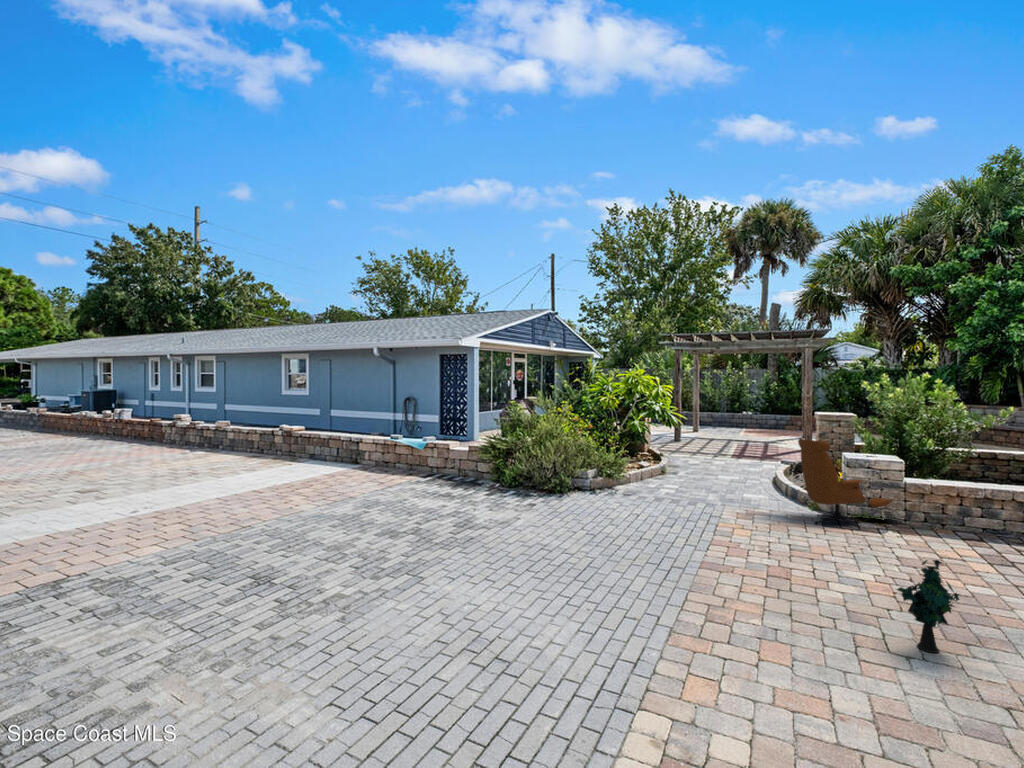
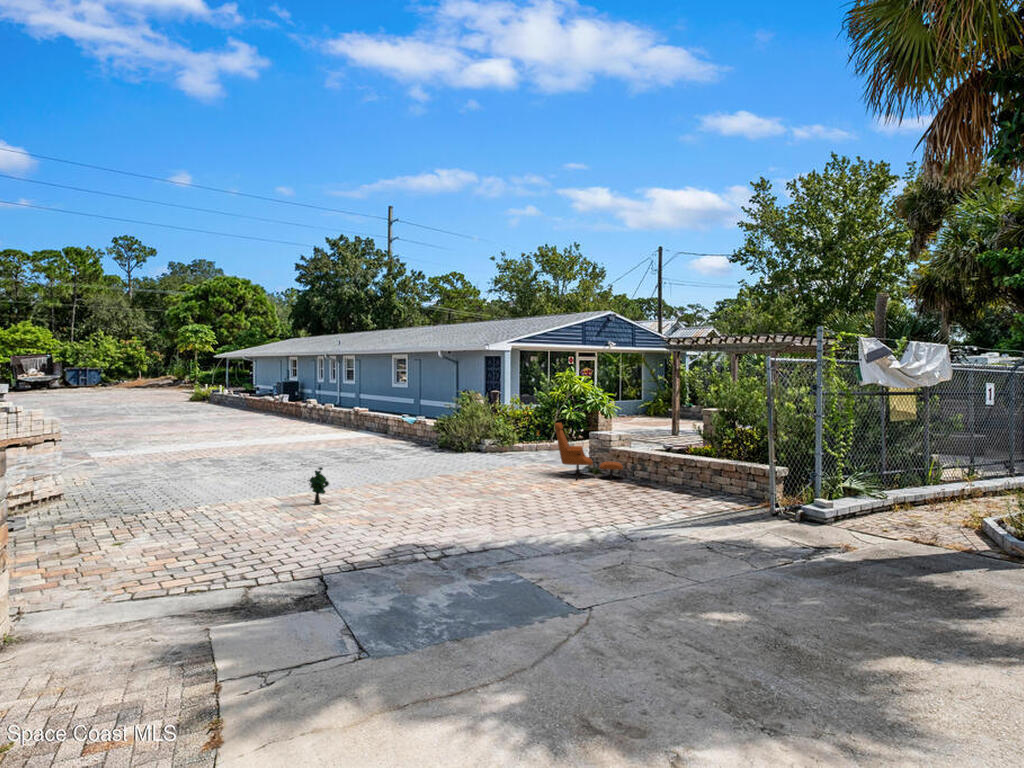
decorative plant: present [897,560,959,653] -> present [309,467,329,505]

